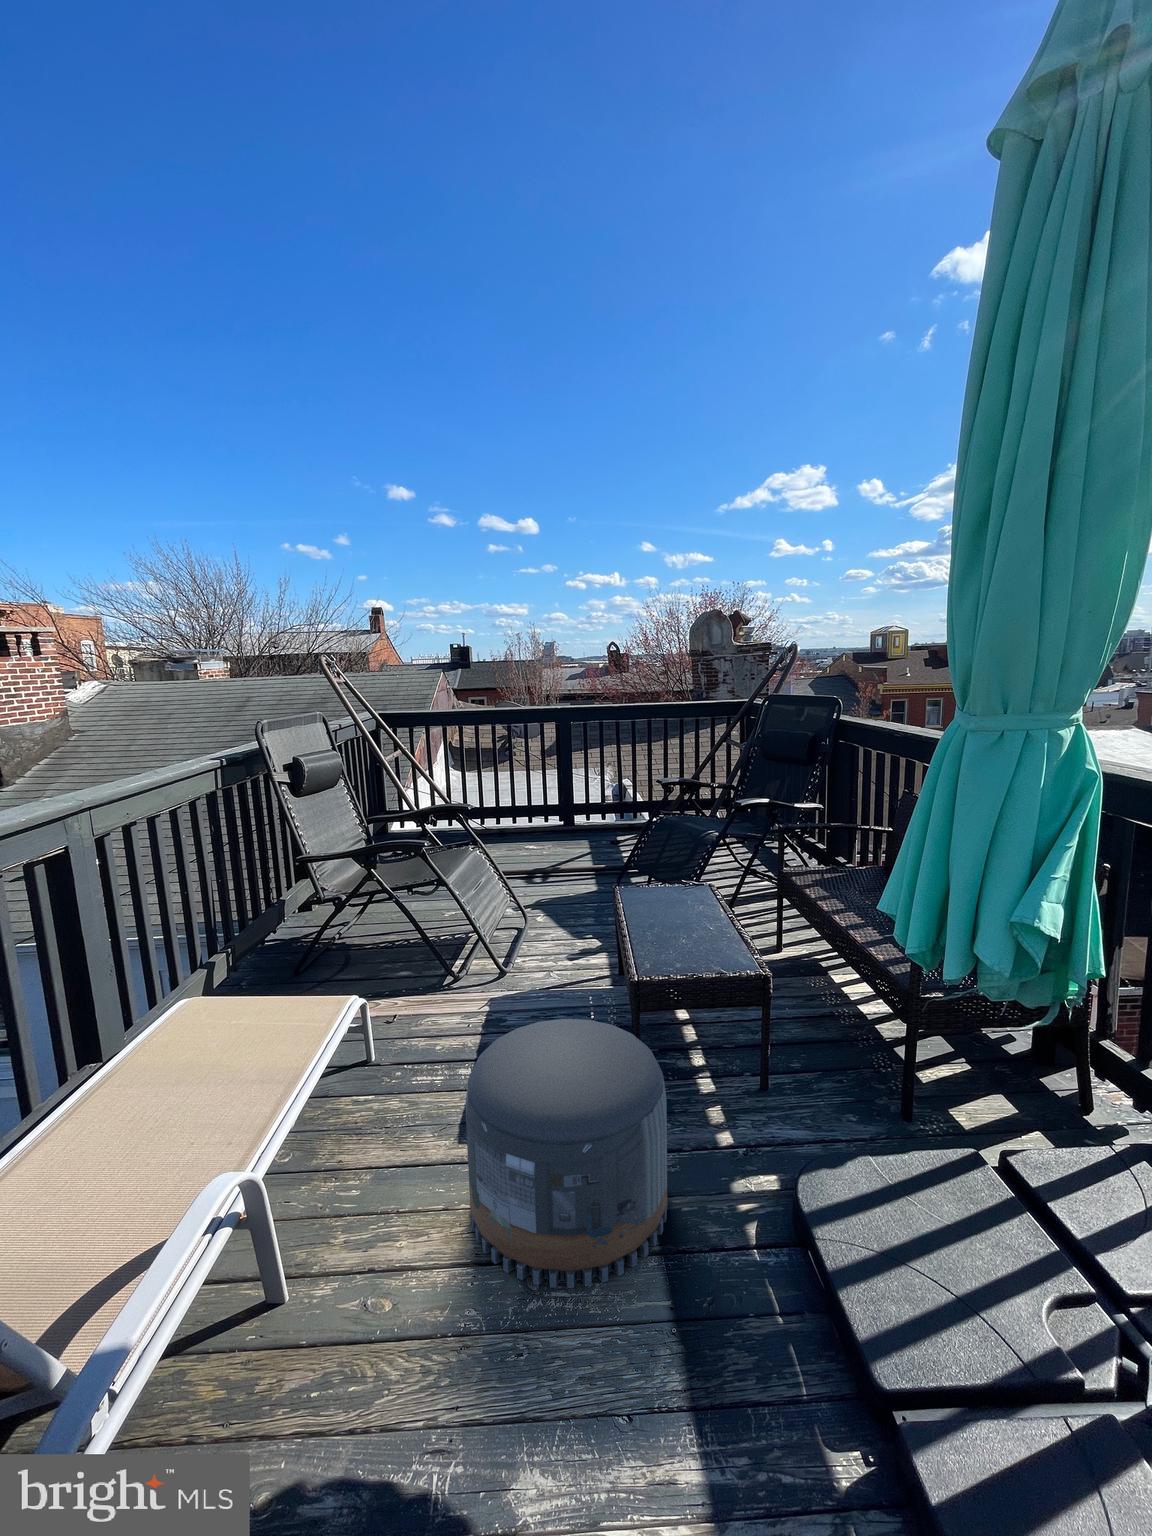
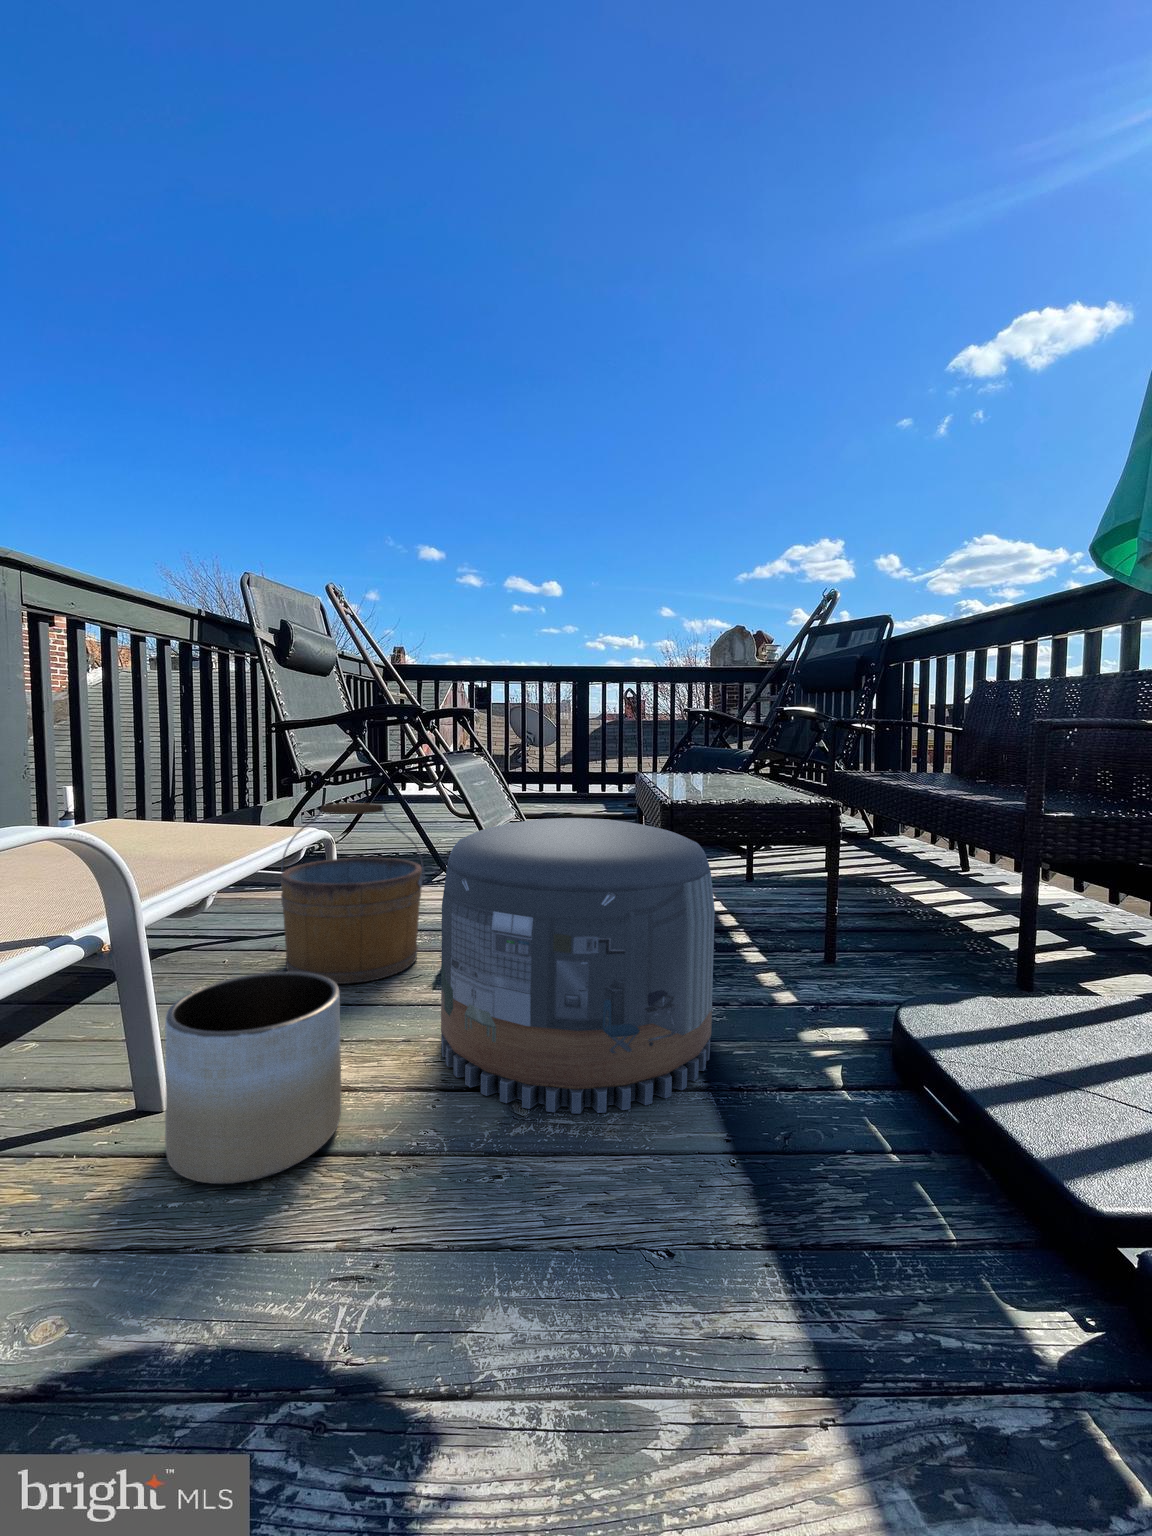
bucket: none [328,991,443,1143] -> present [281,803,425,984]
planter: none [292,1201,410,1376] -> present [165,972,341,1184]

